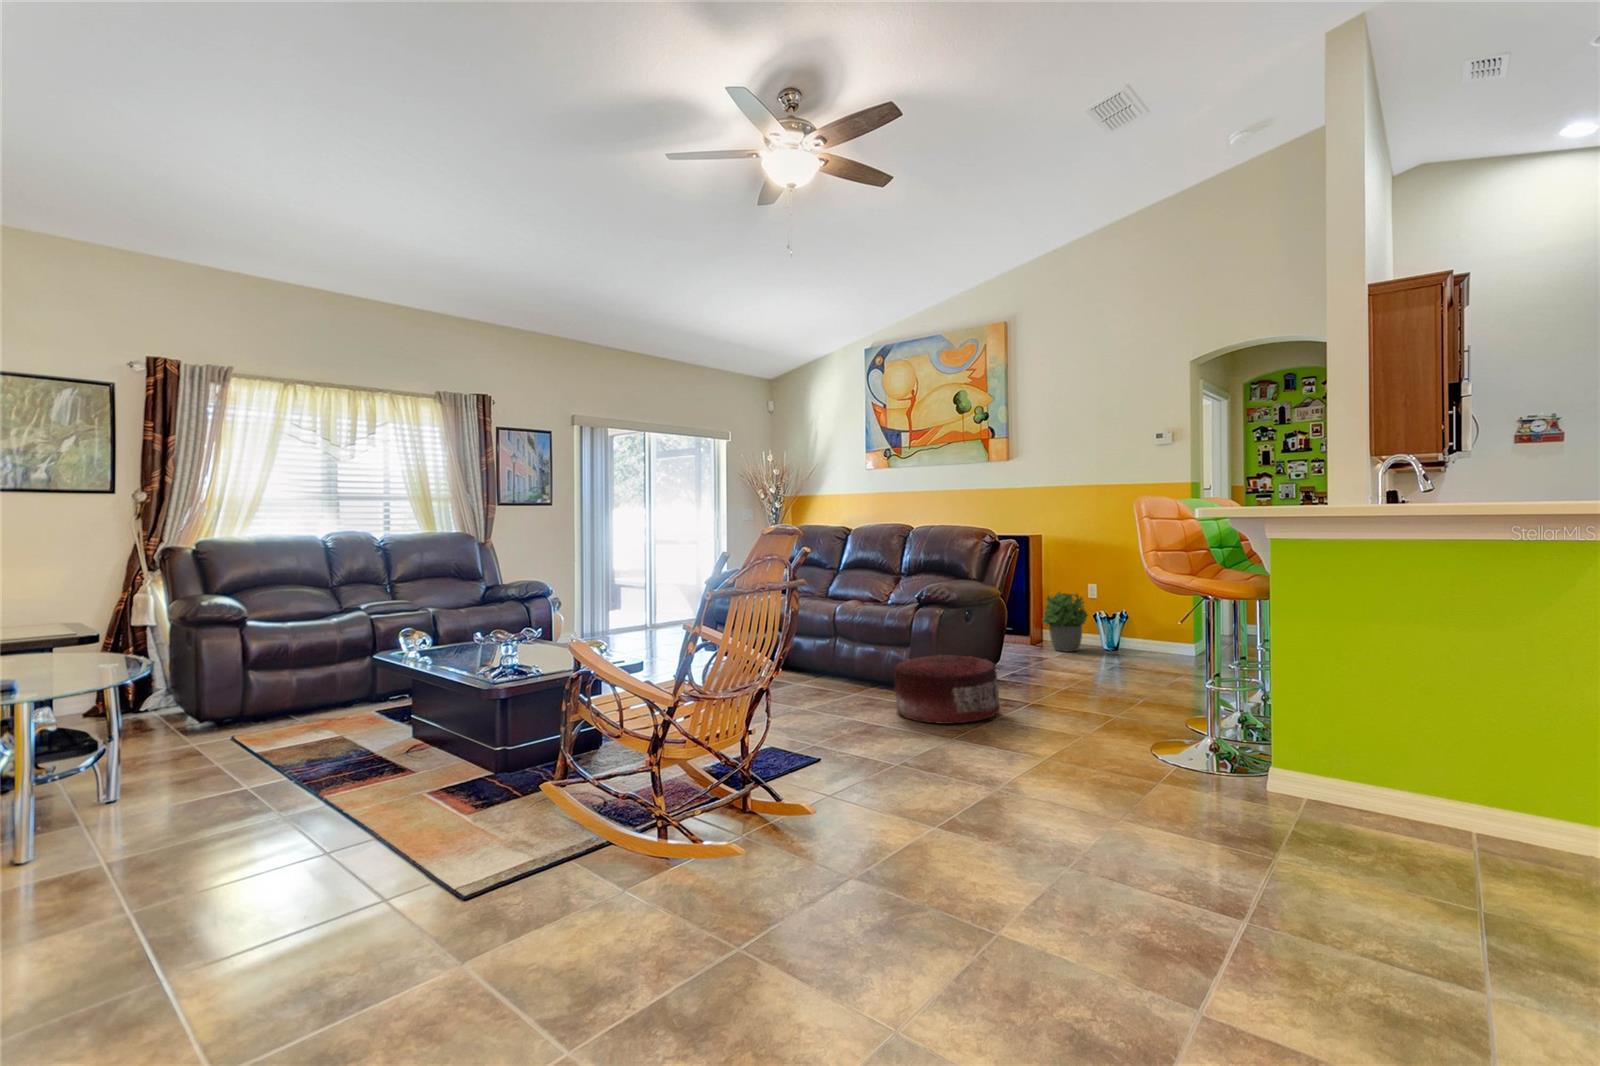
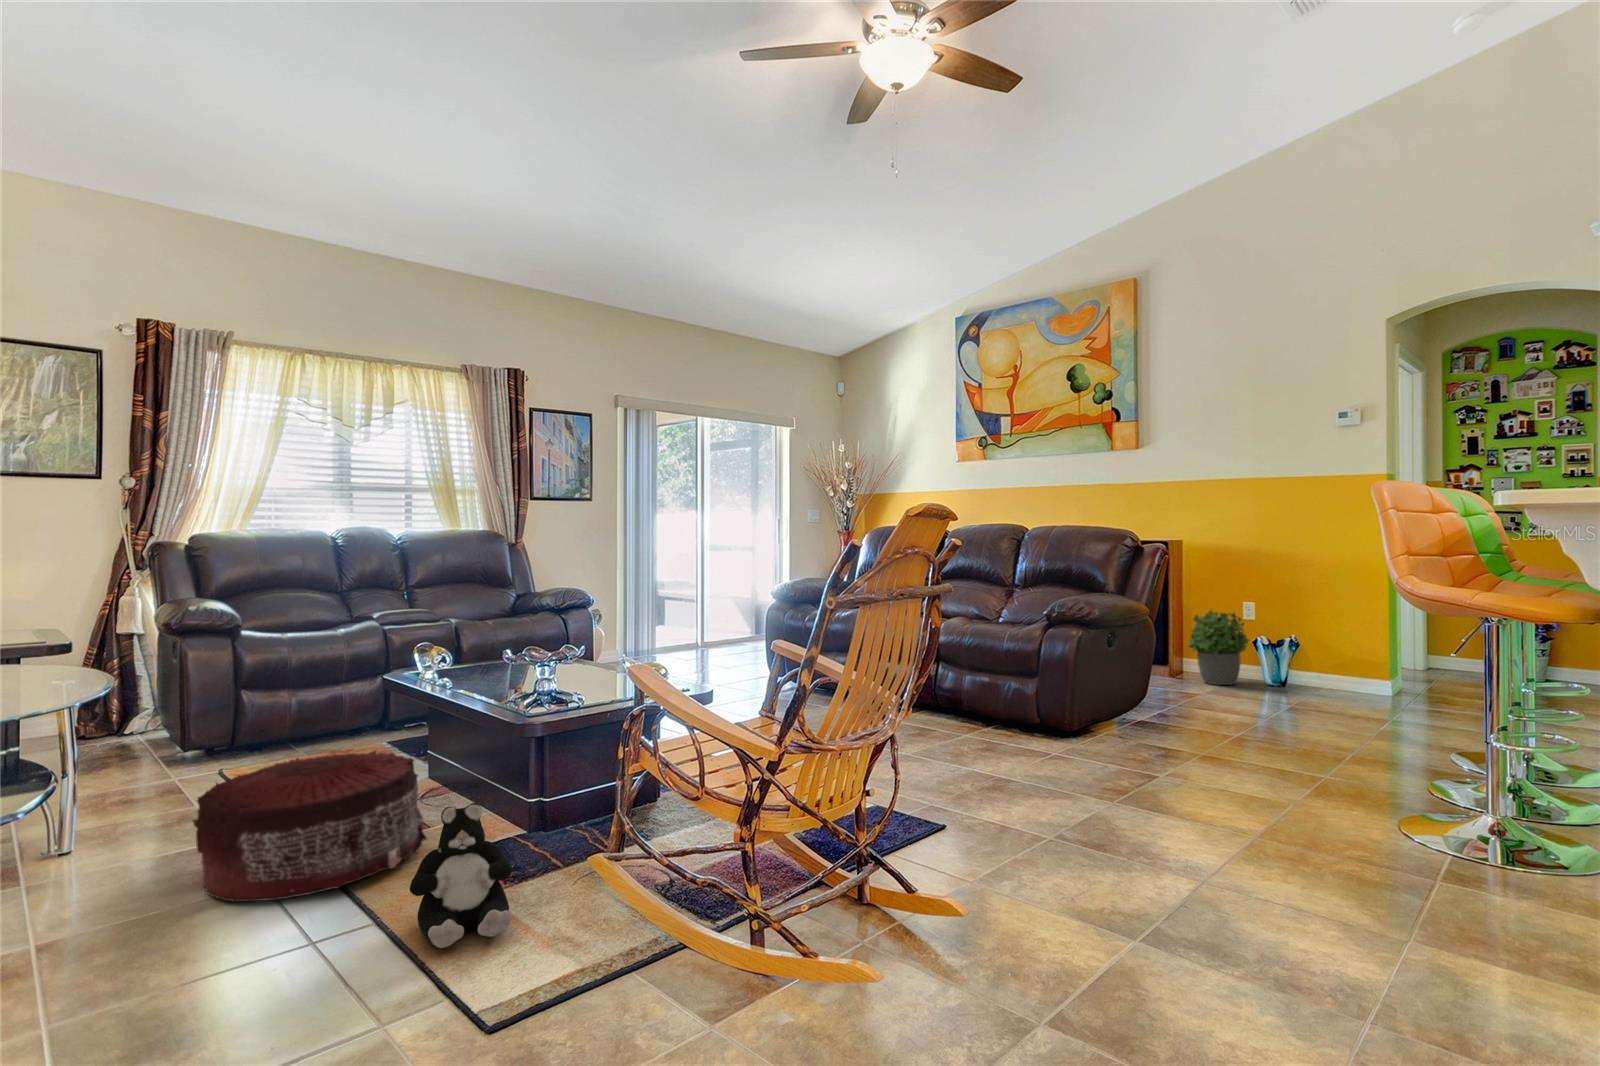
pouf: present [894,655,1000,724] -> present [193,751,427,902]
plush toy: none [400,745,480,851] -> present [410,803,512,948]

